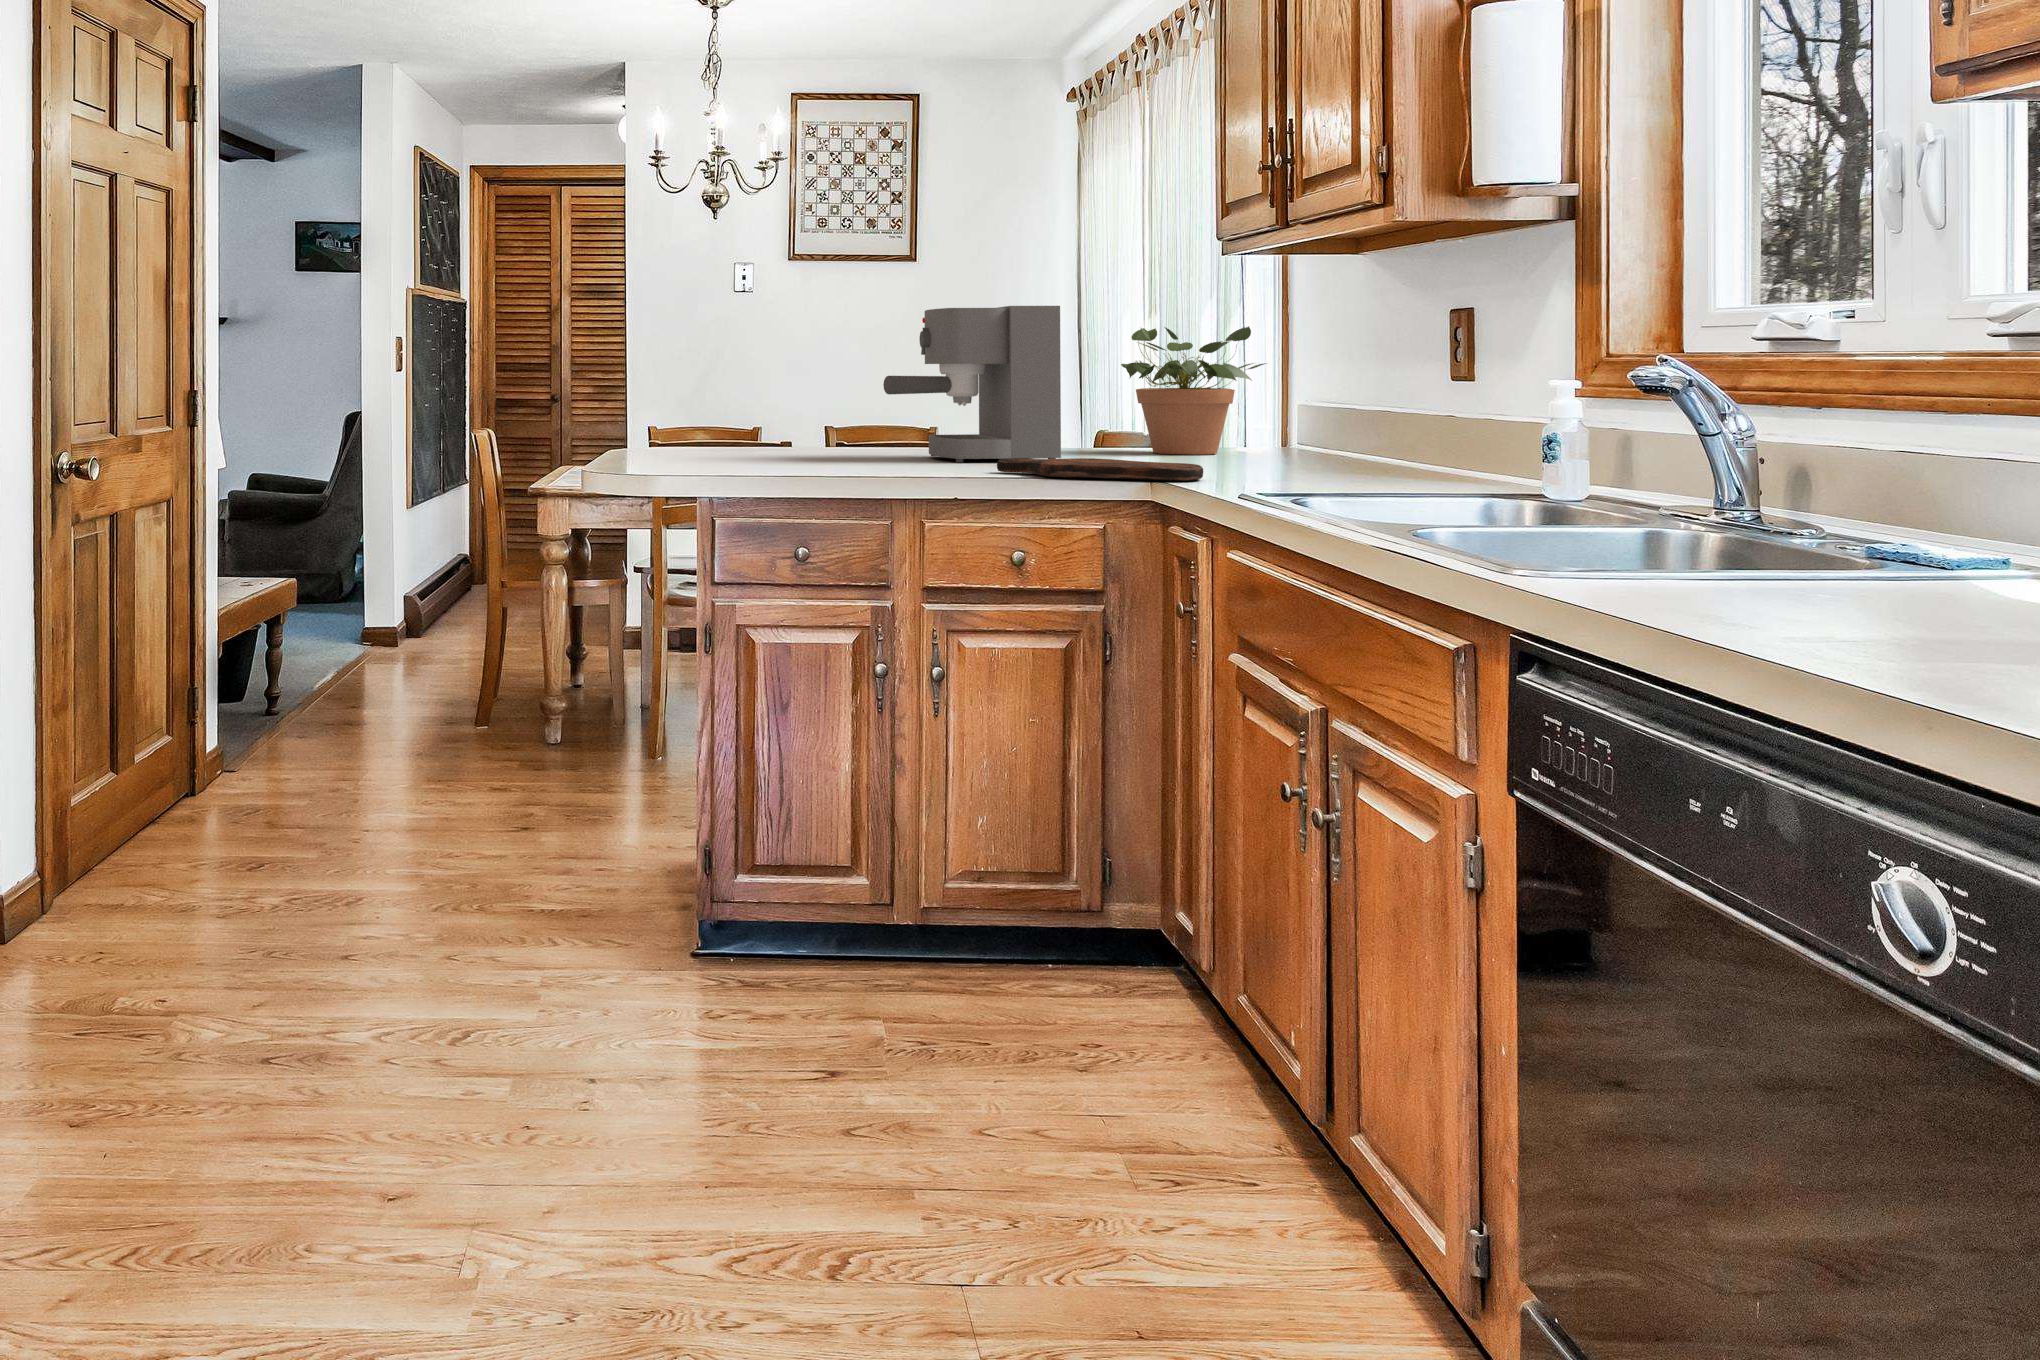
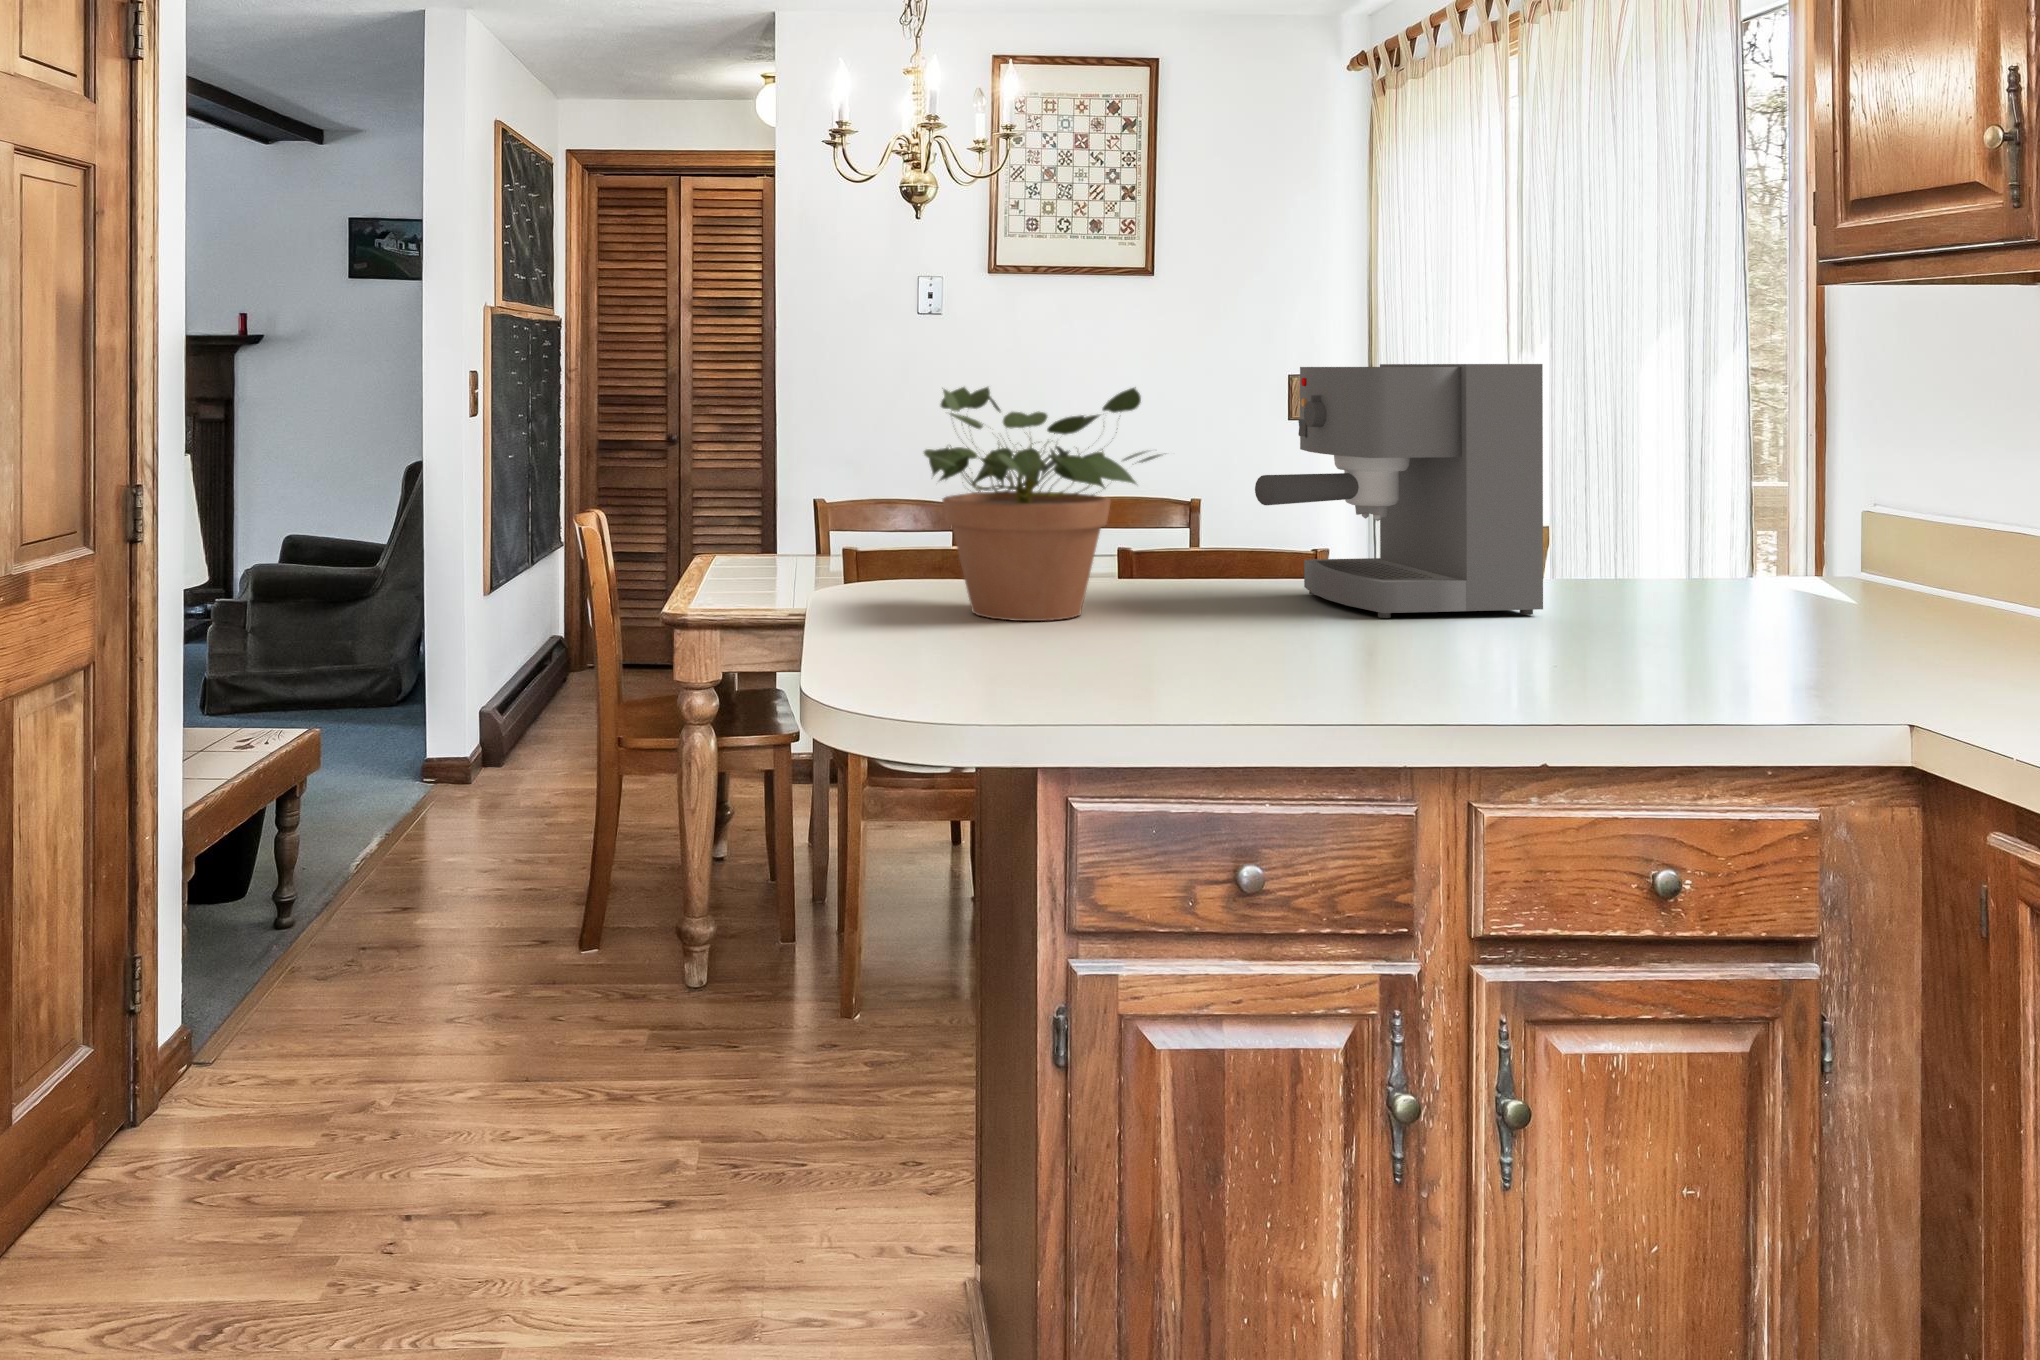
potted plant: present [1121,326,1266,455] -> present [924,387,1161,621]
cutting board: present [997,458,1203,481] -> none [1513,641,1940,710]

